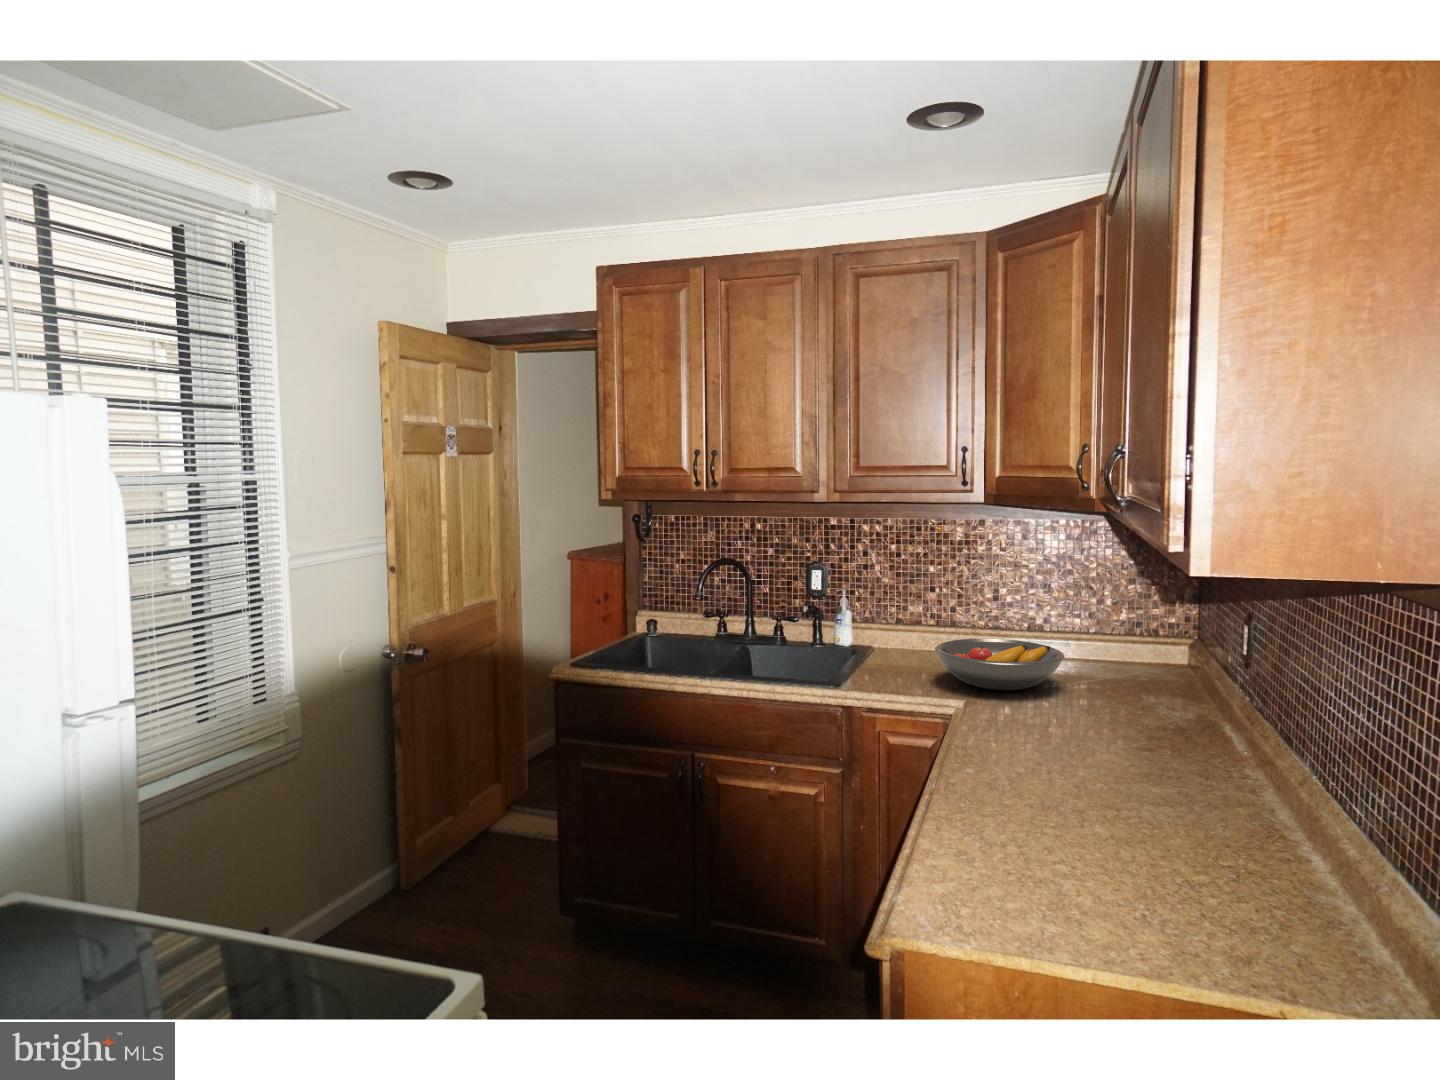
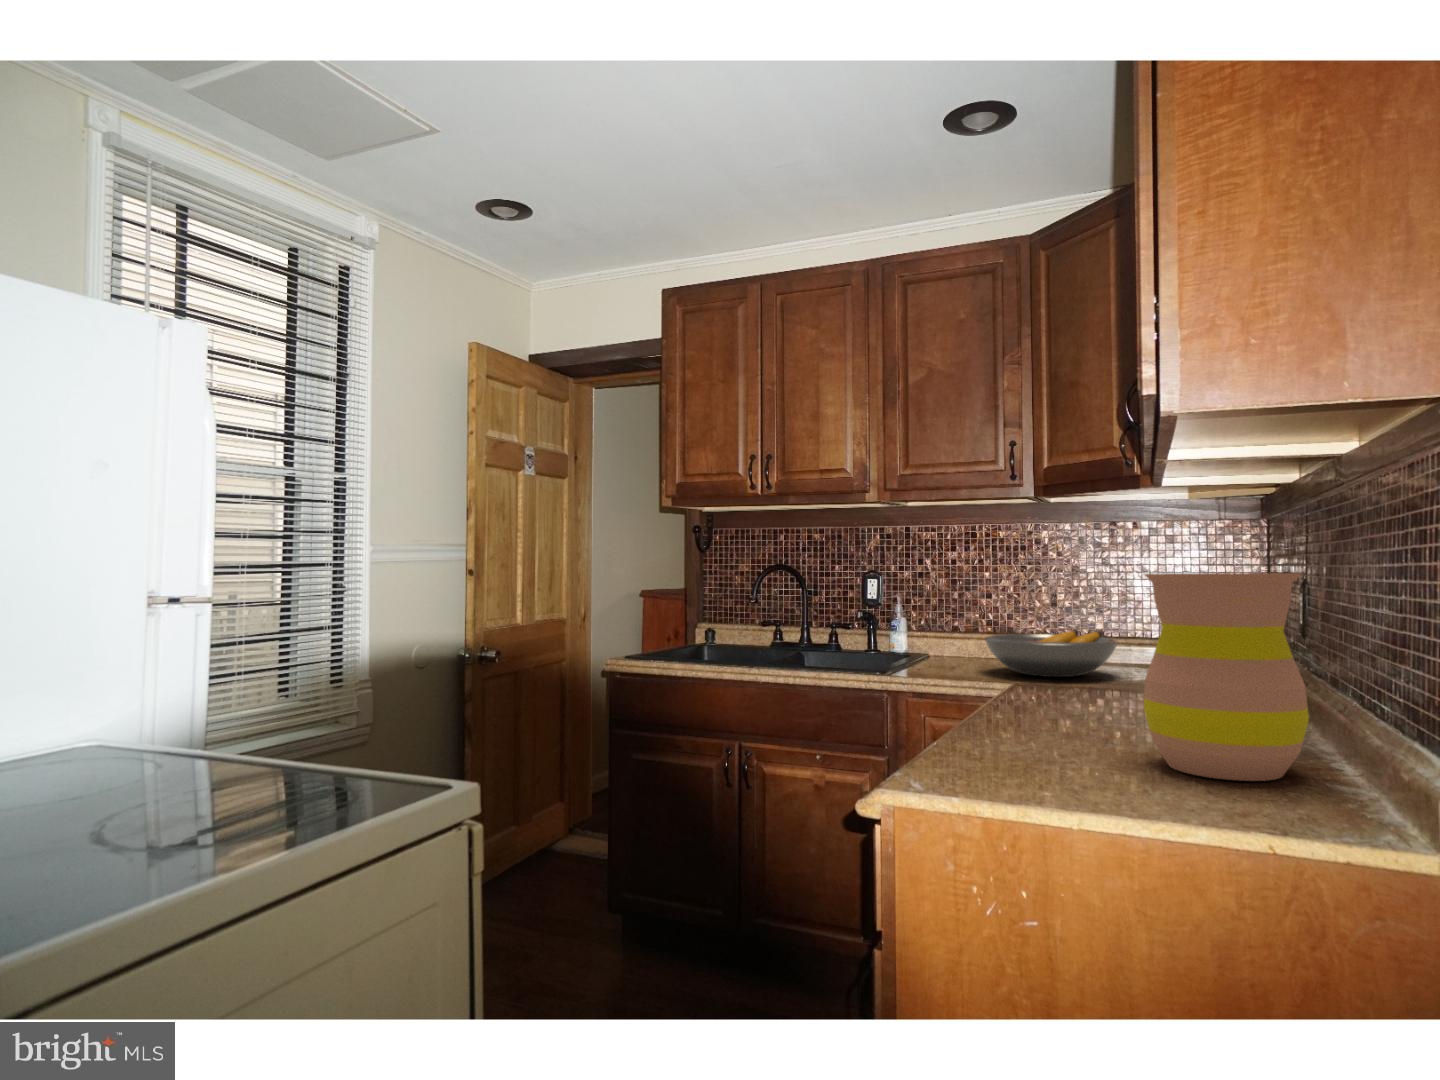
vase: none [1125,665,1286,885] -> present [1144,573,1309,781]

